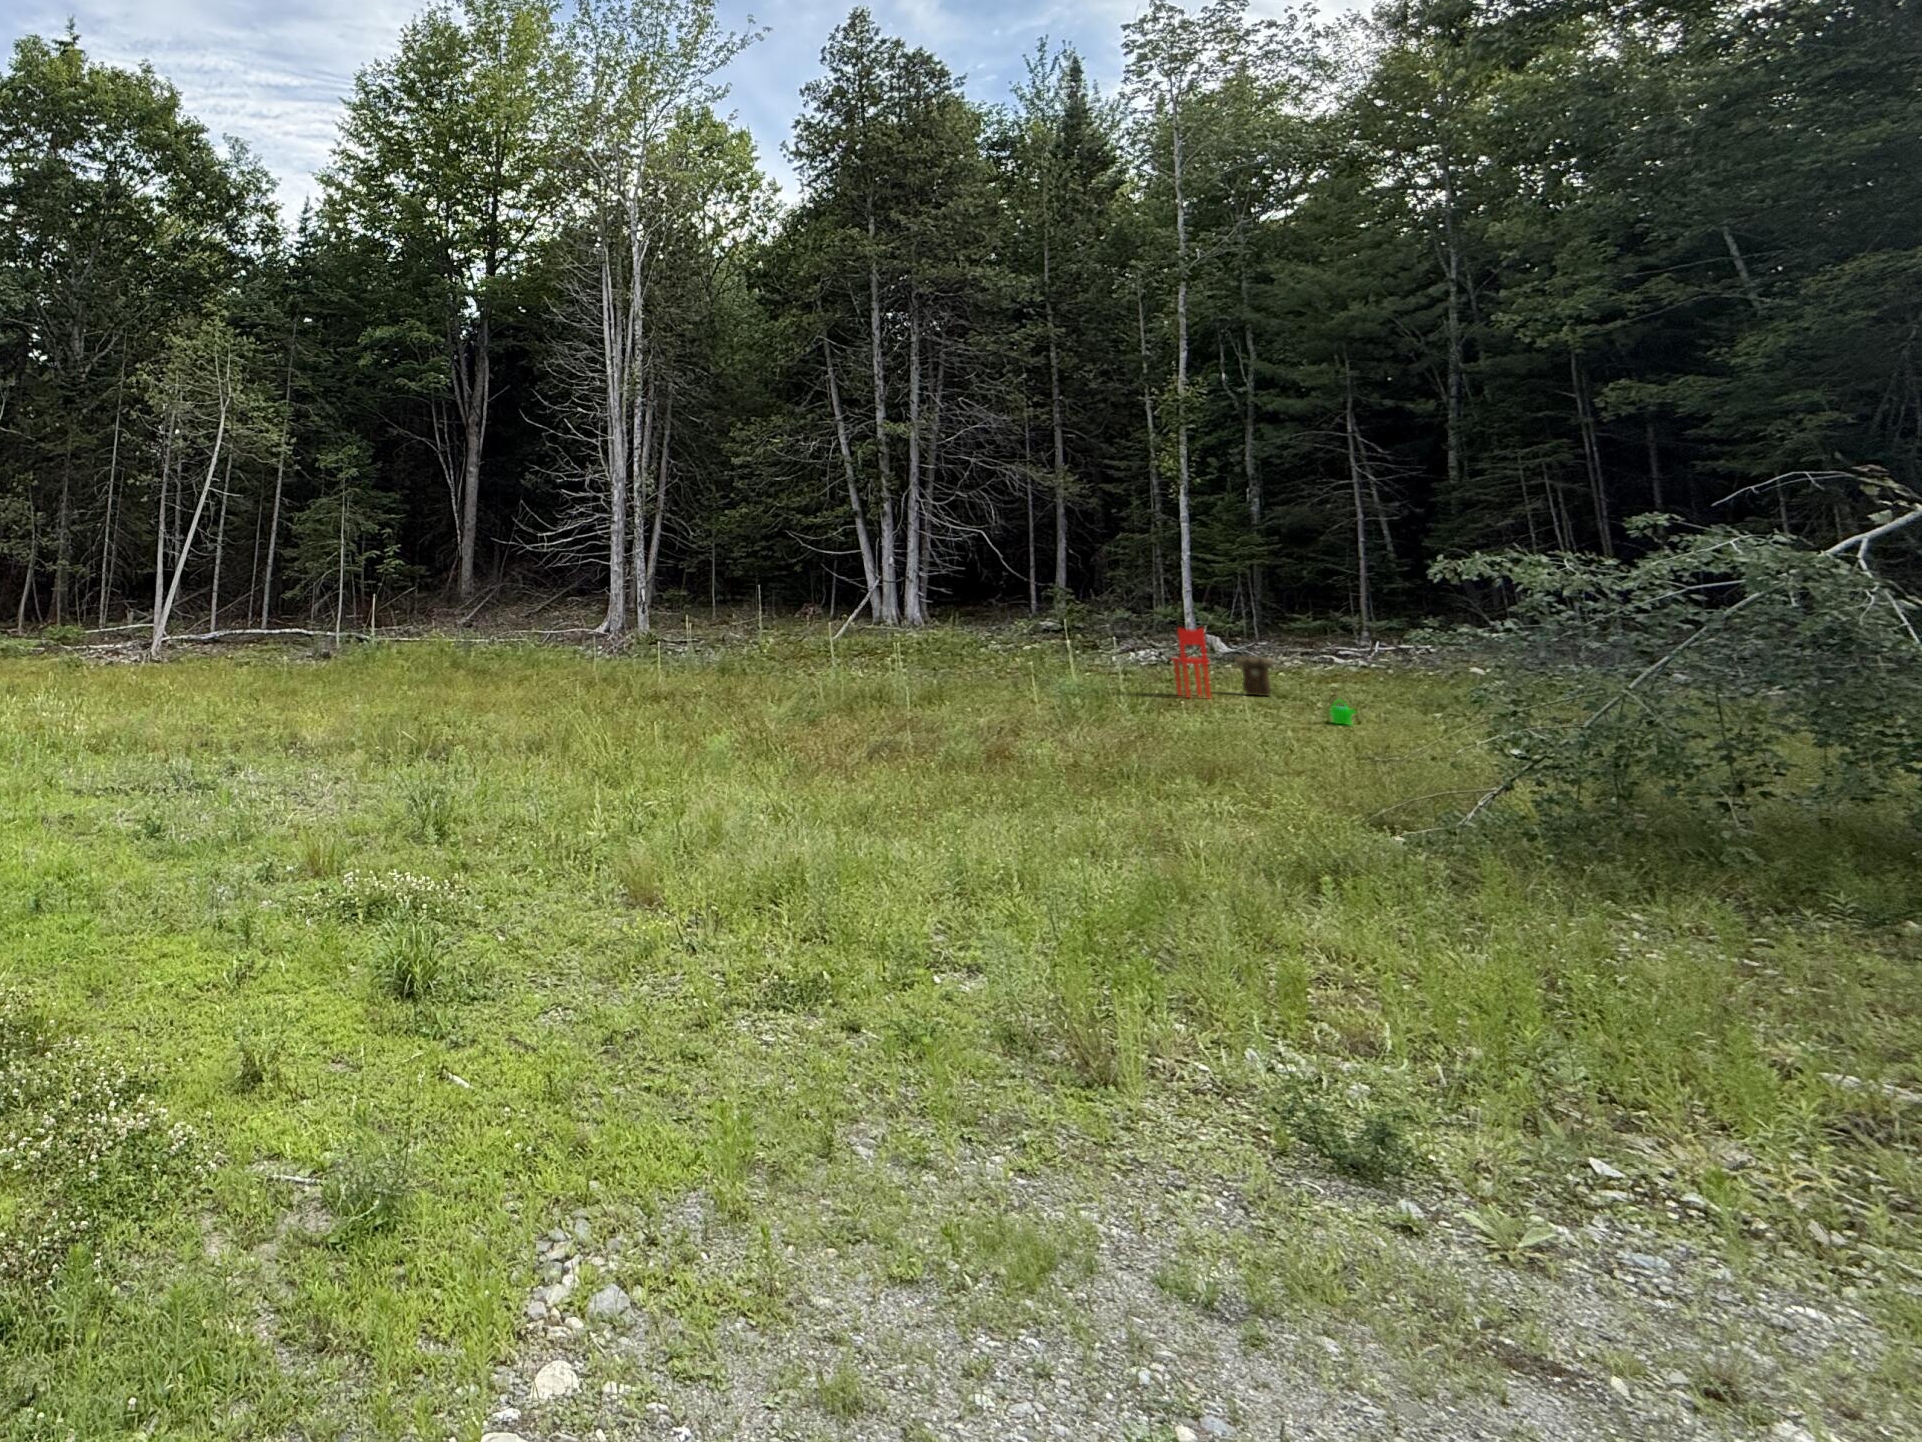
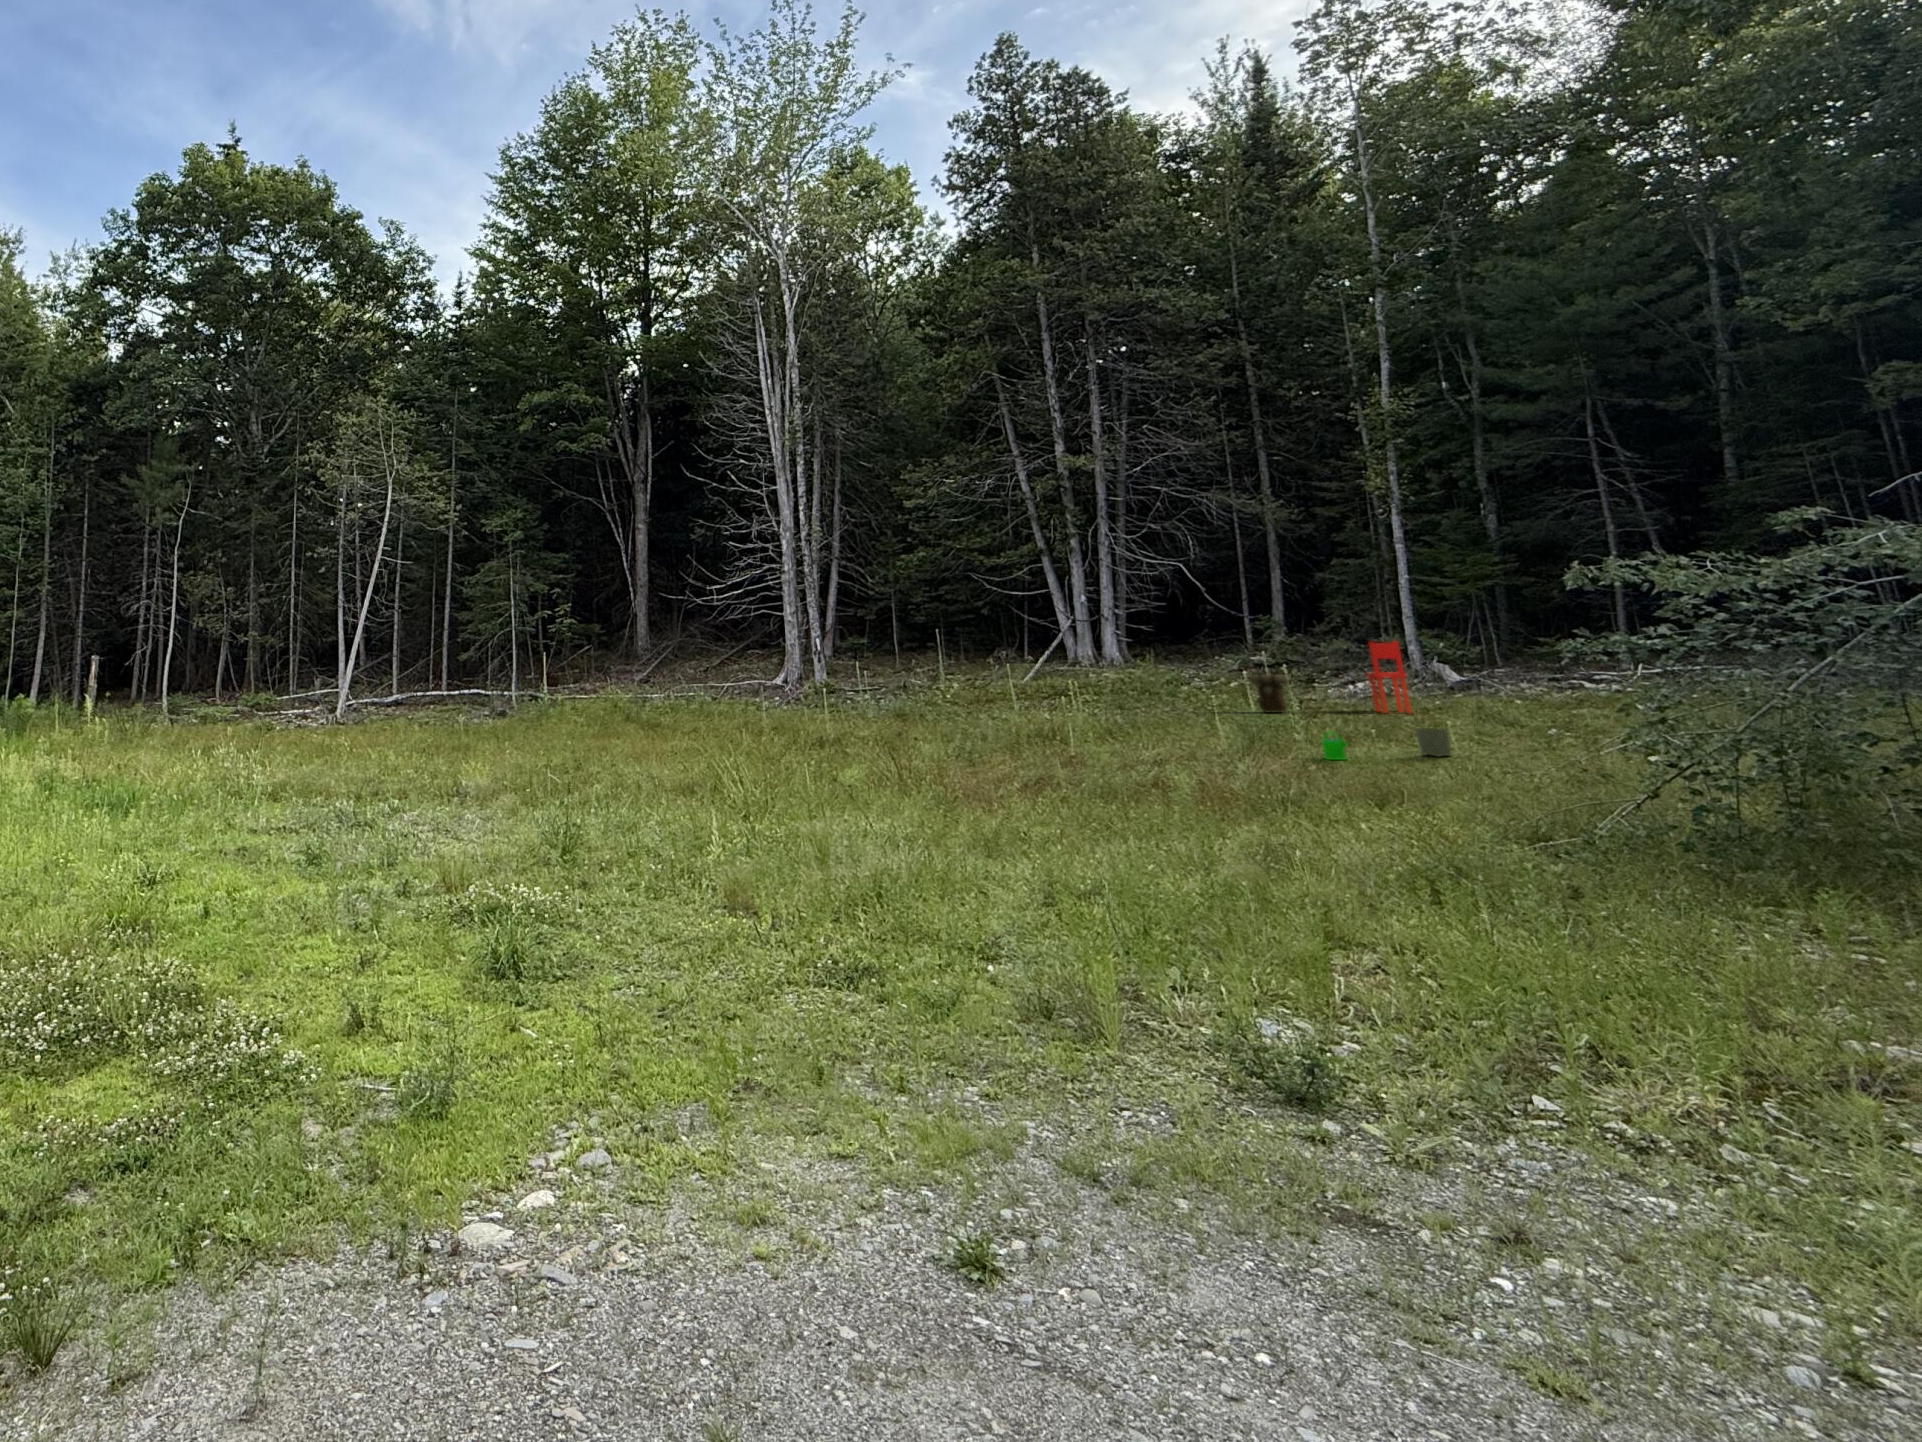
backpack: present [1235,656,1273,696] -> present [1249,674,1288,713]
watering can: present [1330,700,1356,725] -> present [1322,731,1347,760]
planter: none [1254,732,1287,762] -> present [1416,728,1451,757]

